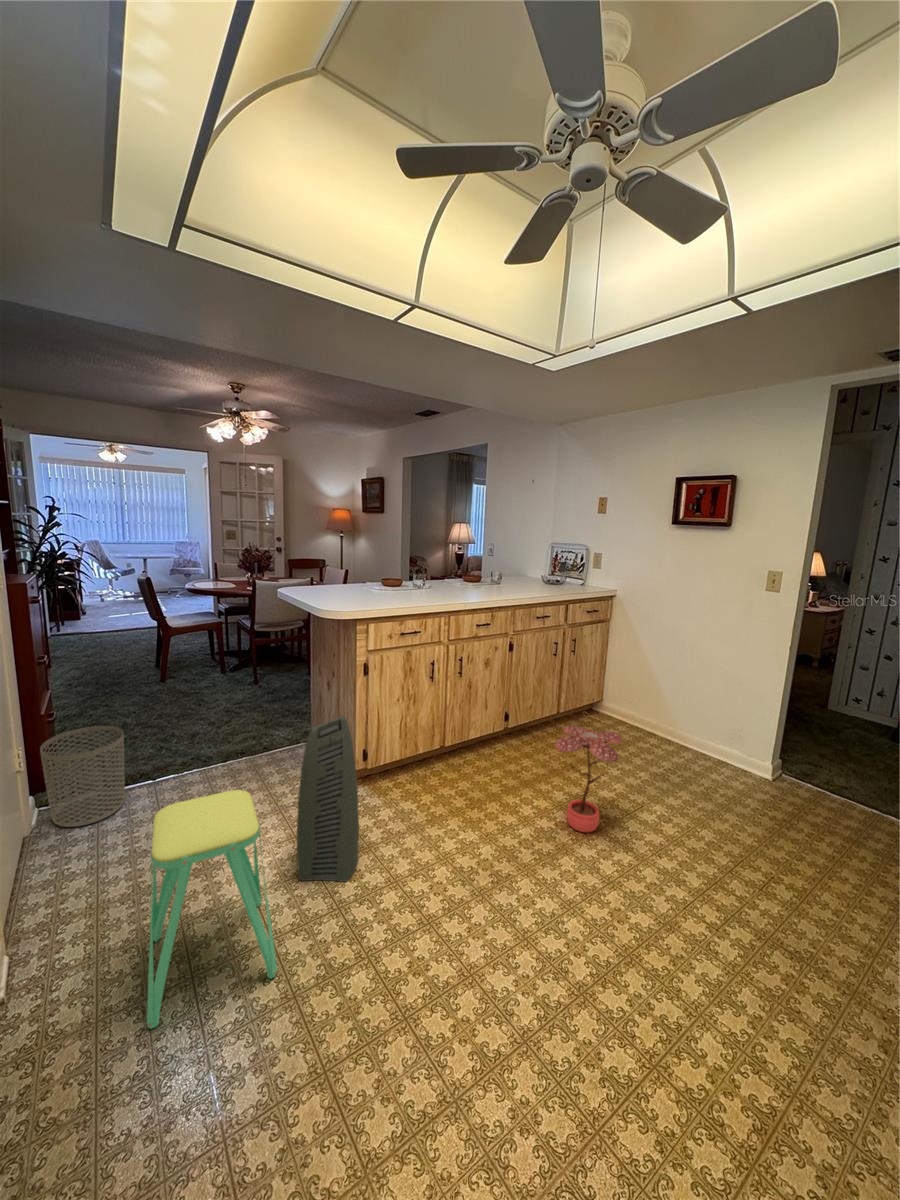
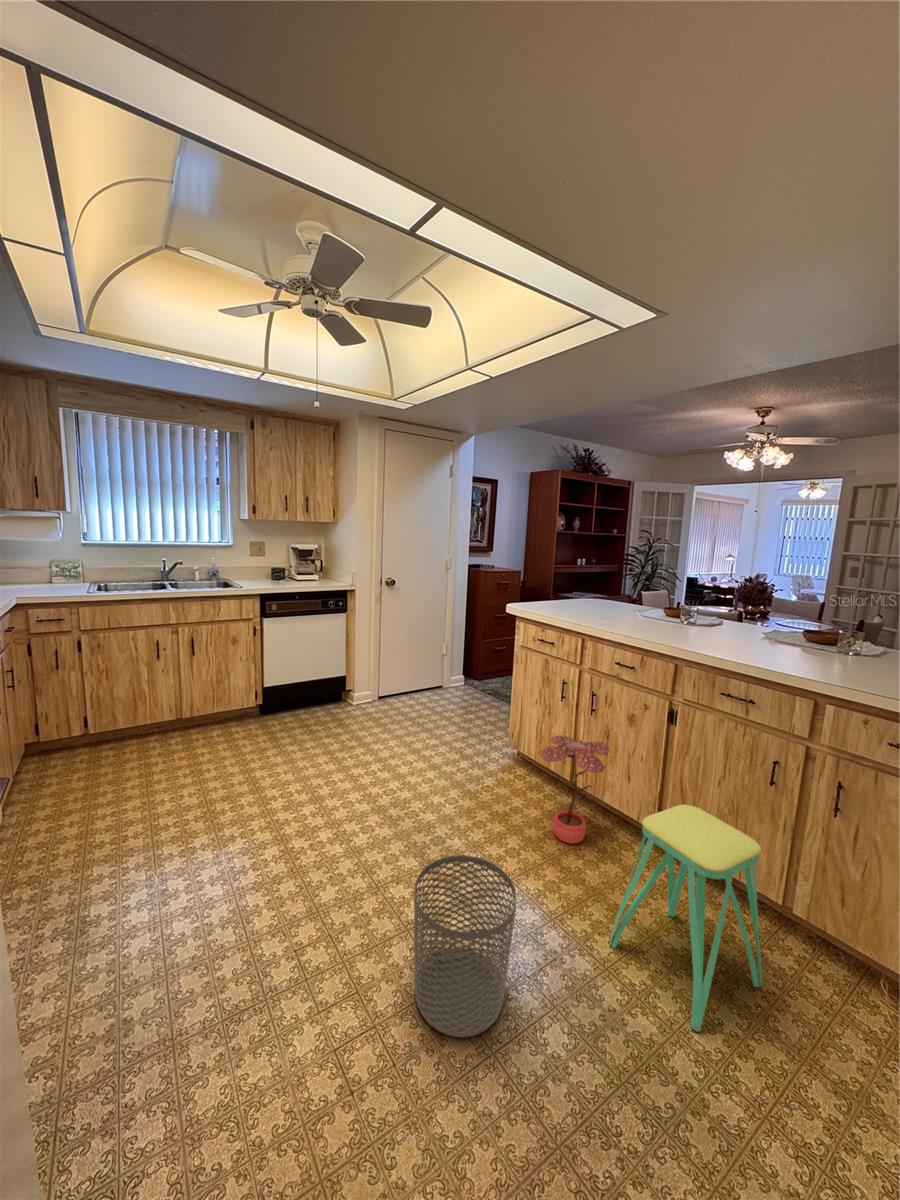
air purifier: present [297,716,359,882] -> none [280,719,341,886]
waste bin: present [40,726,125,827] -> present [414,855,516,1037]
stool: present [147,790,277,1029] -> present [610,805,761,1032]

